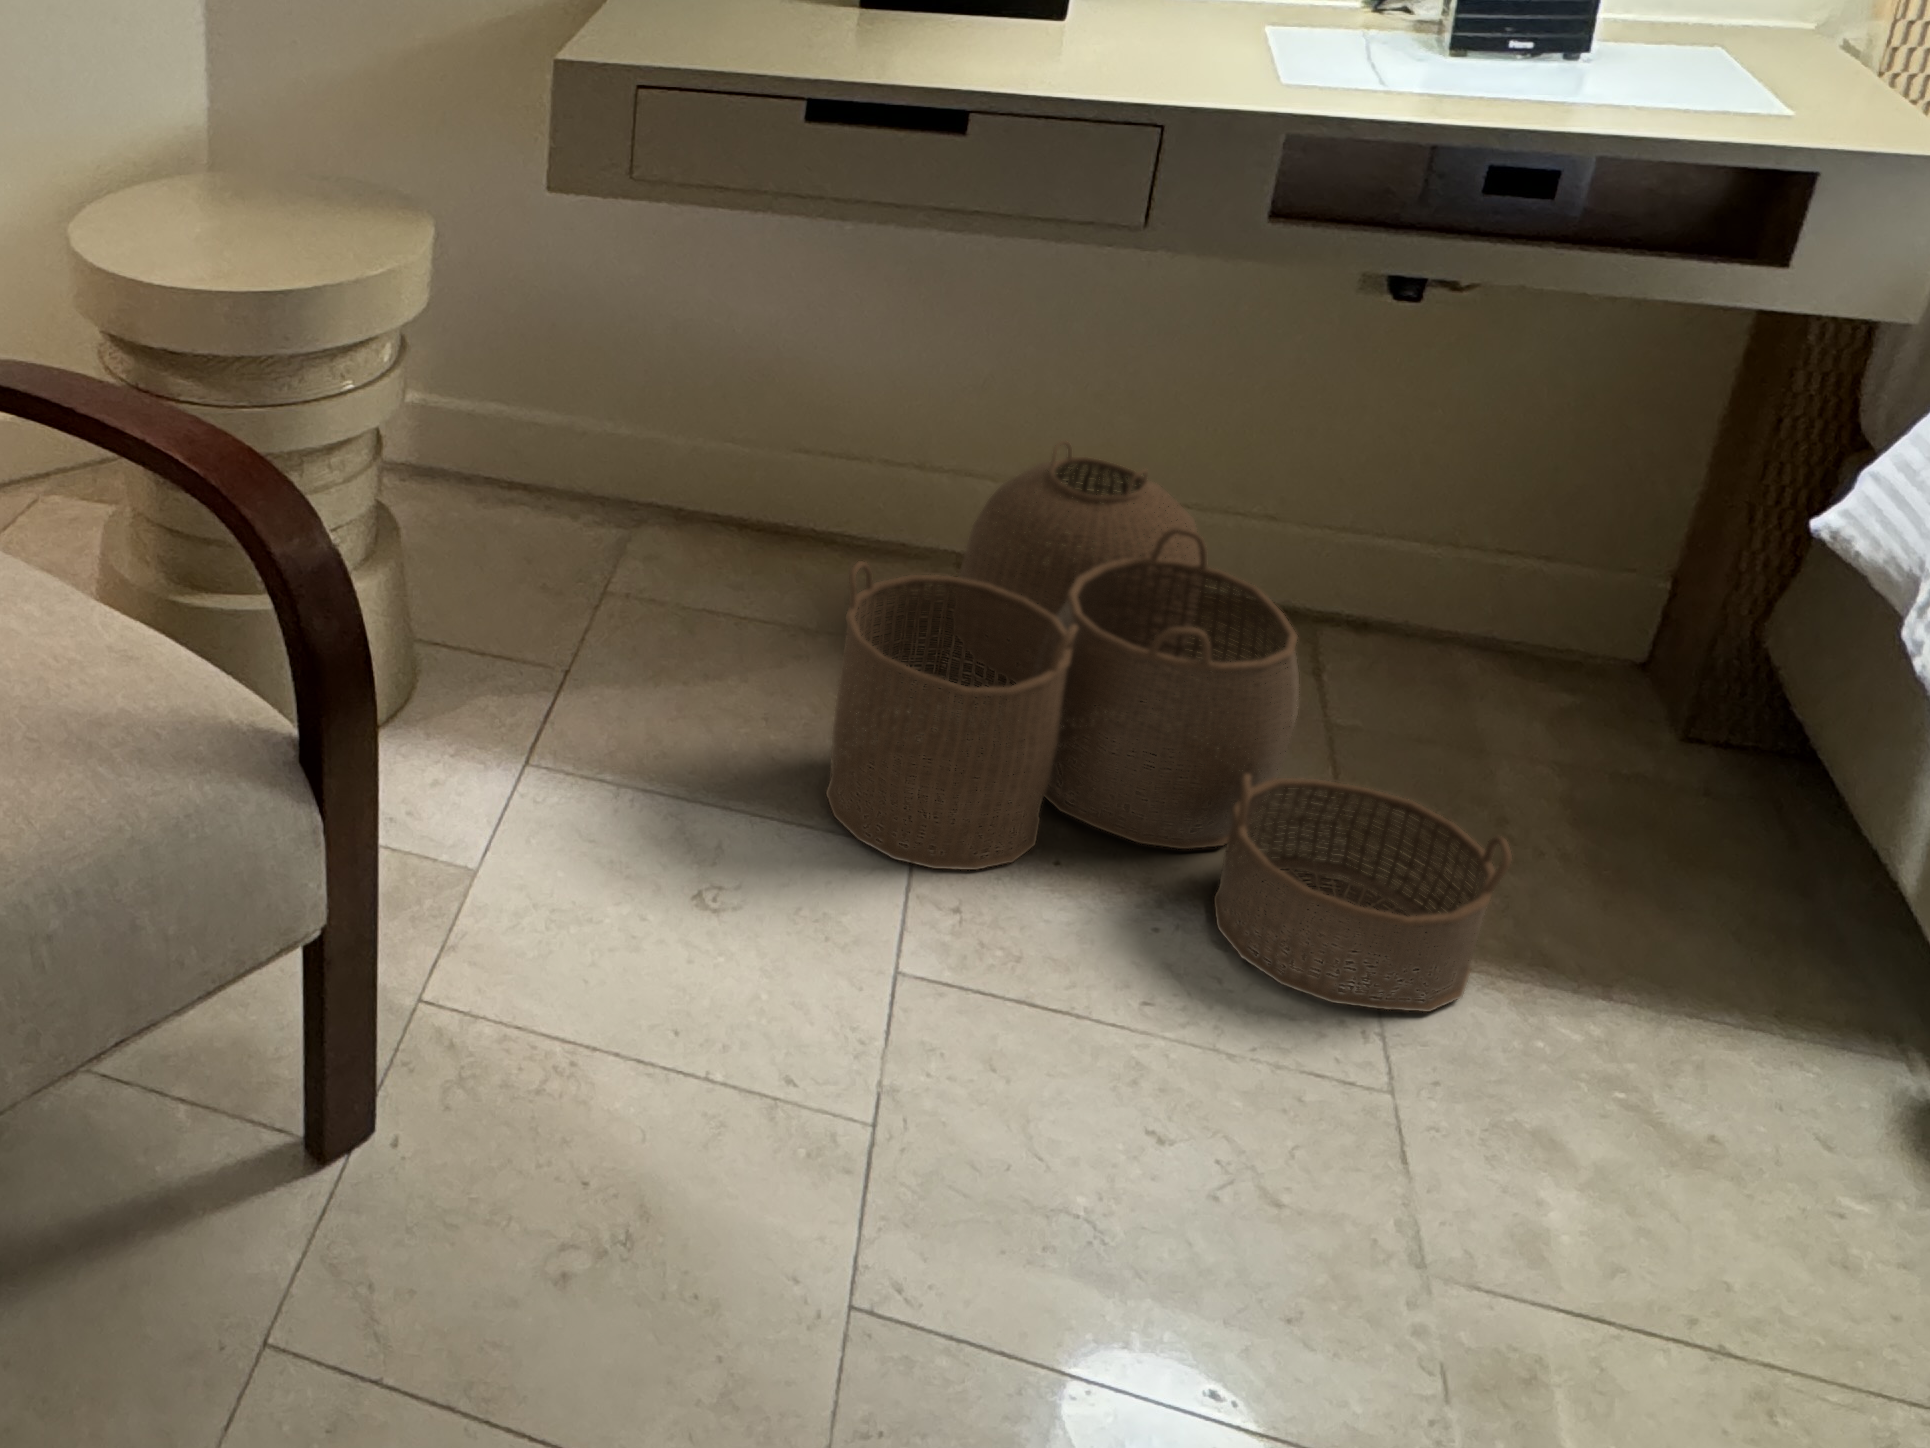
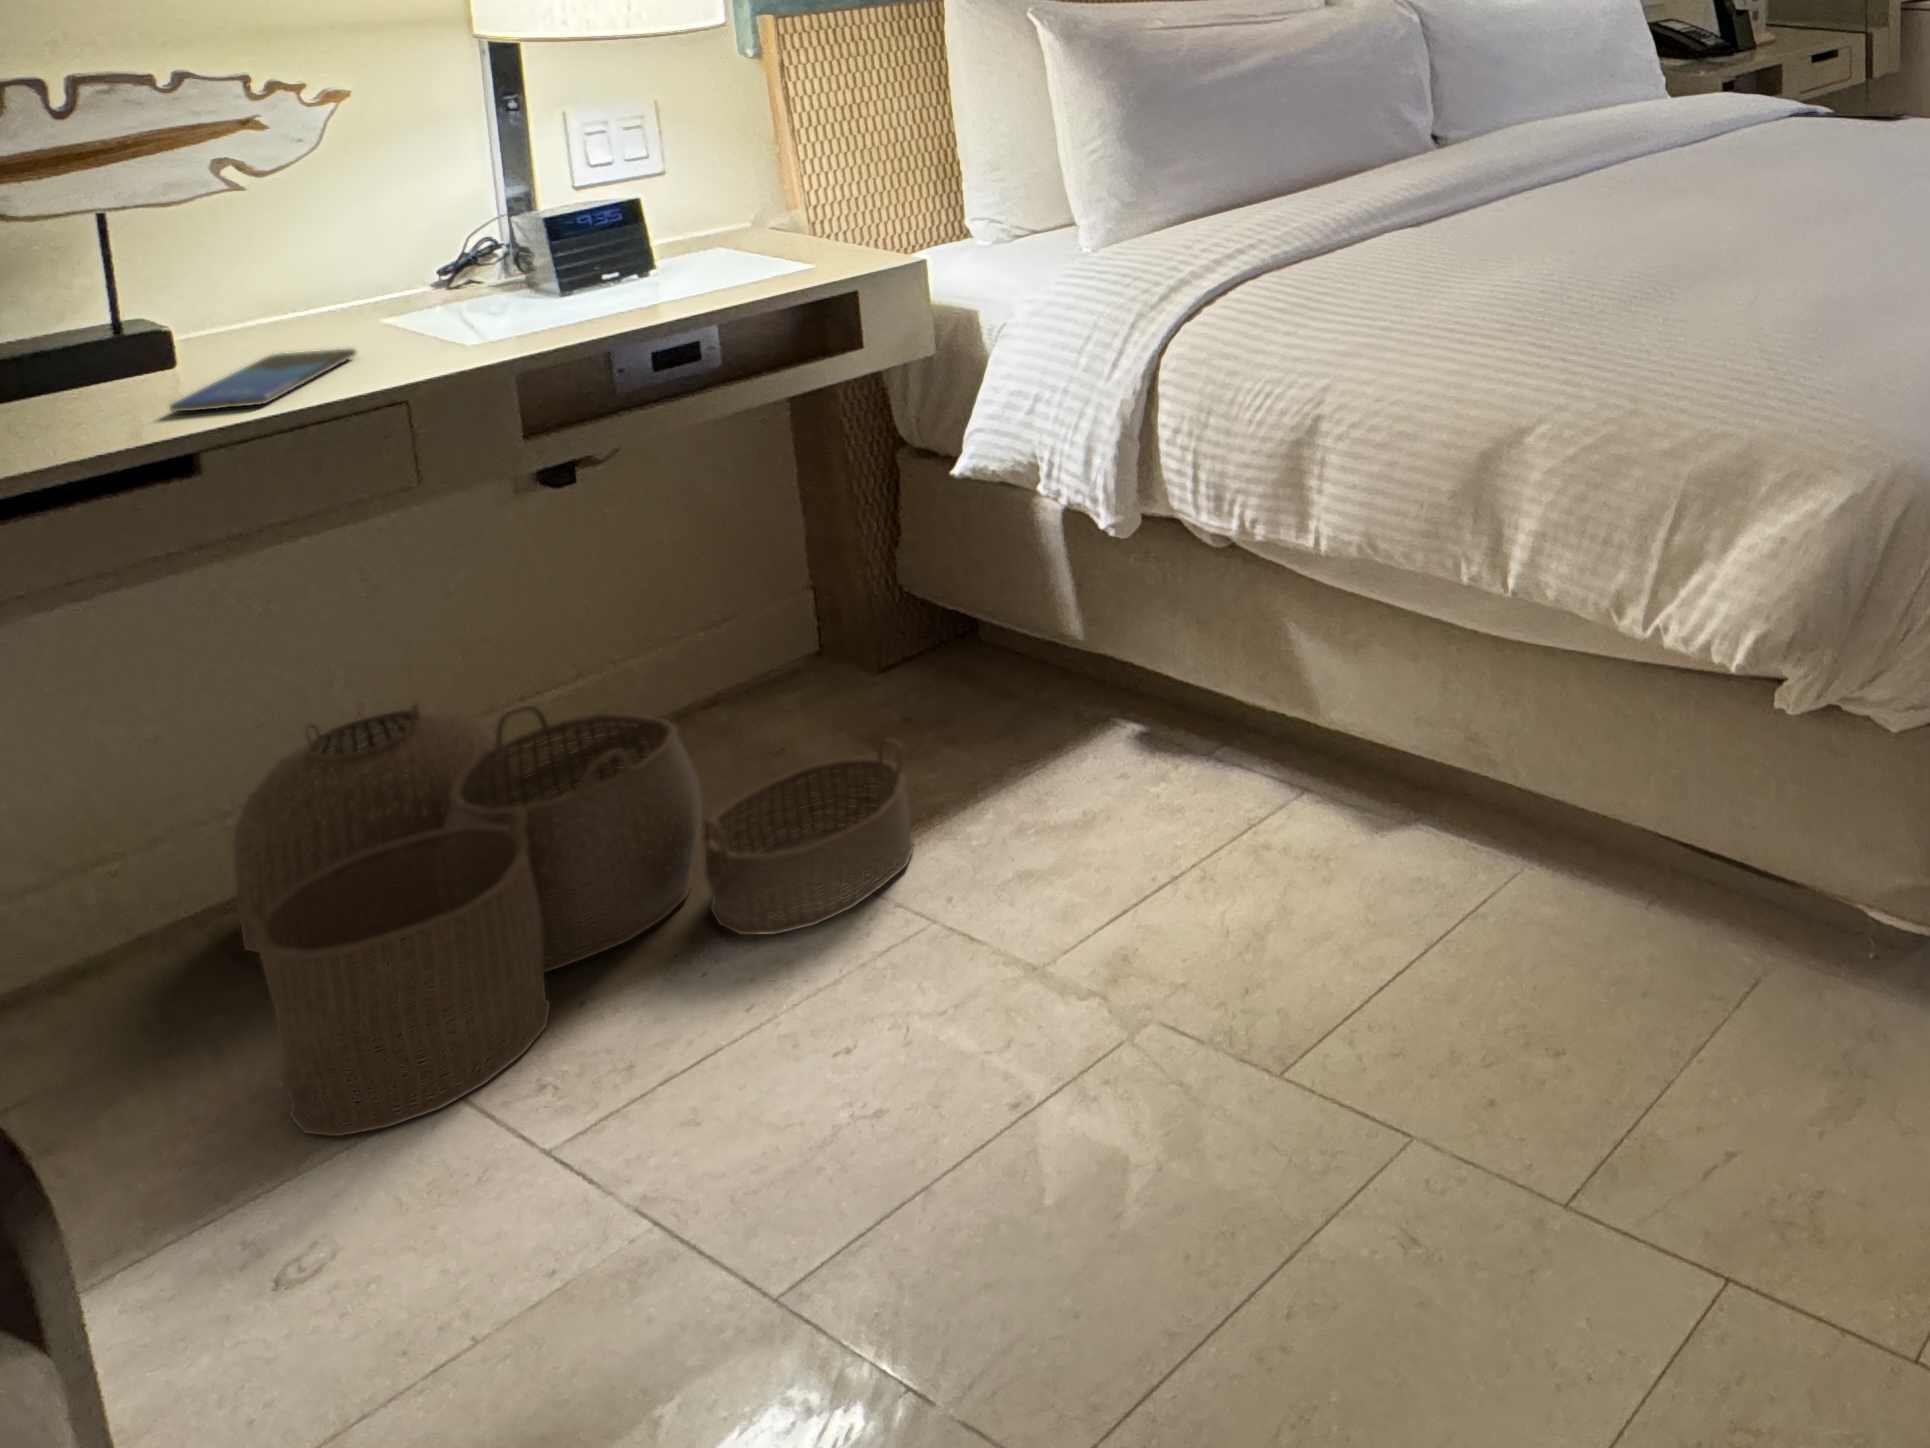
smartphone: none [993,29,1185,74] -> present [170,348,356,412]

